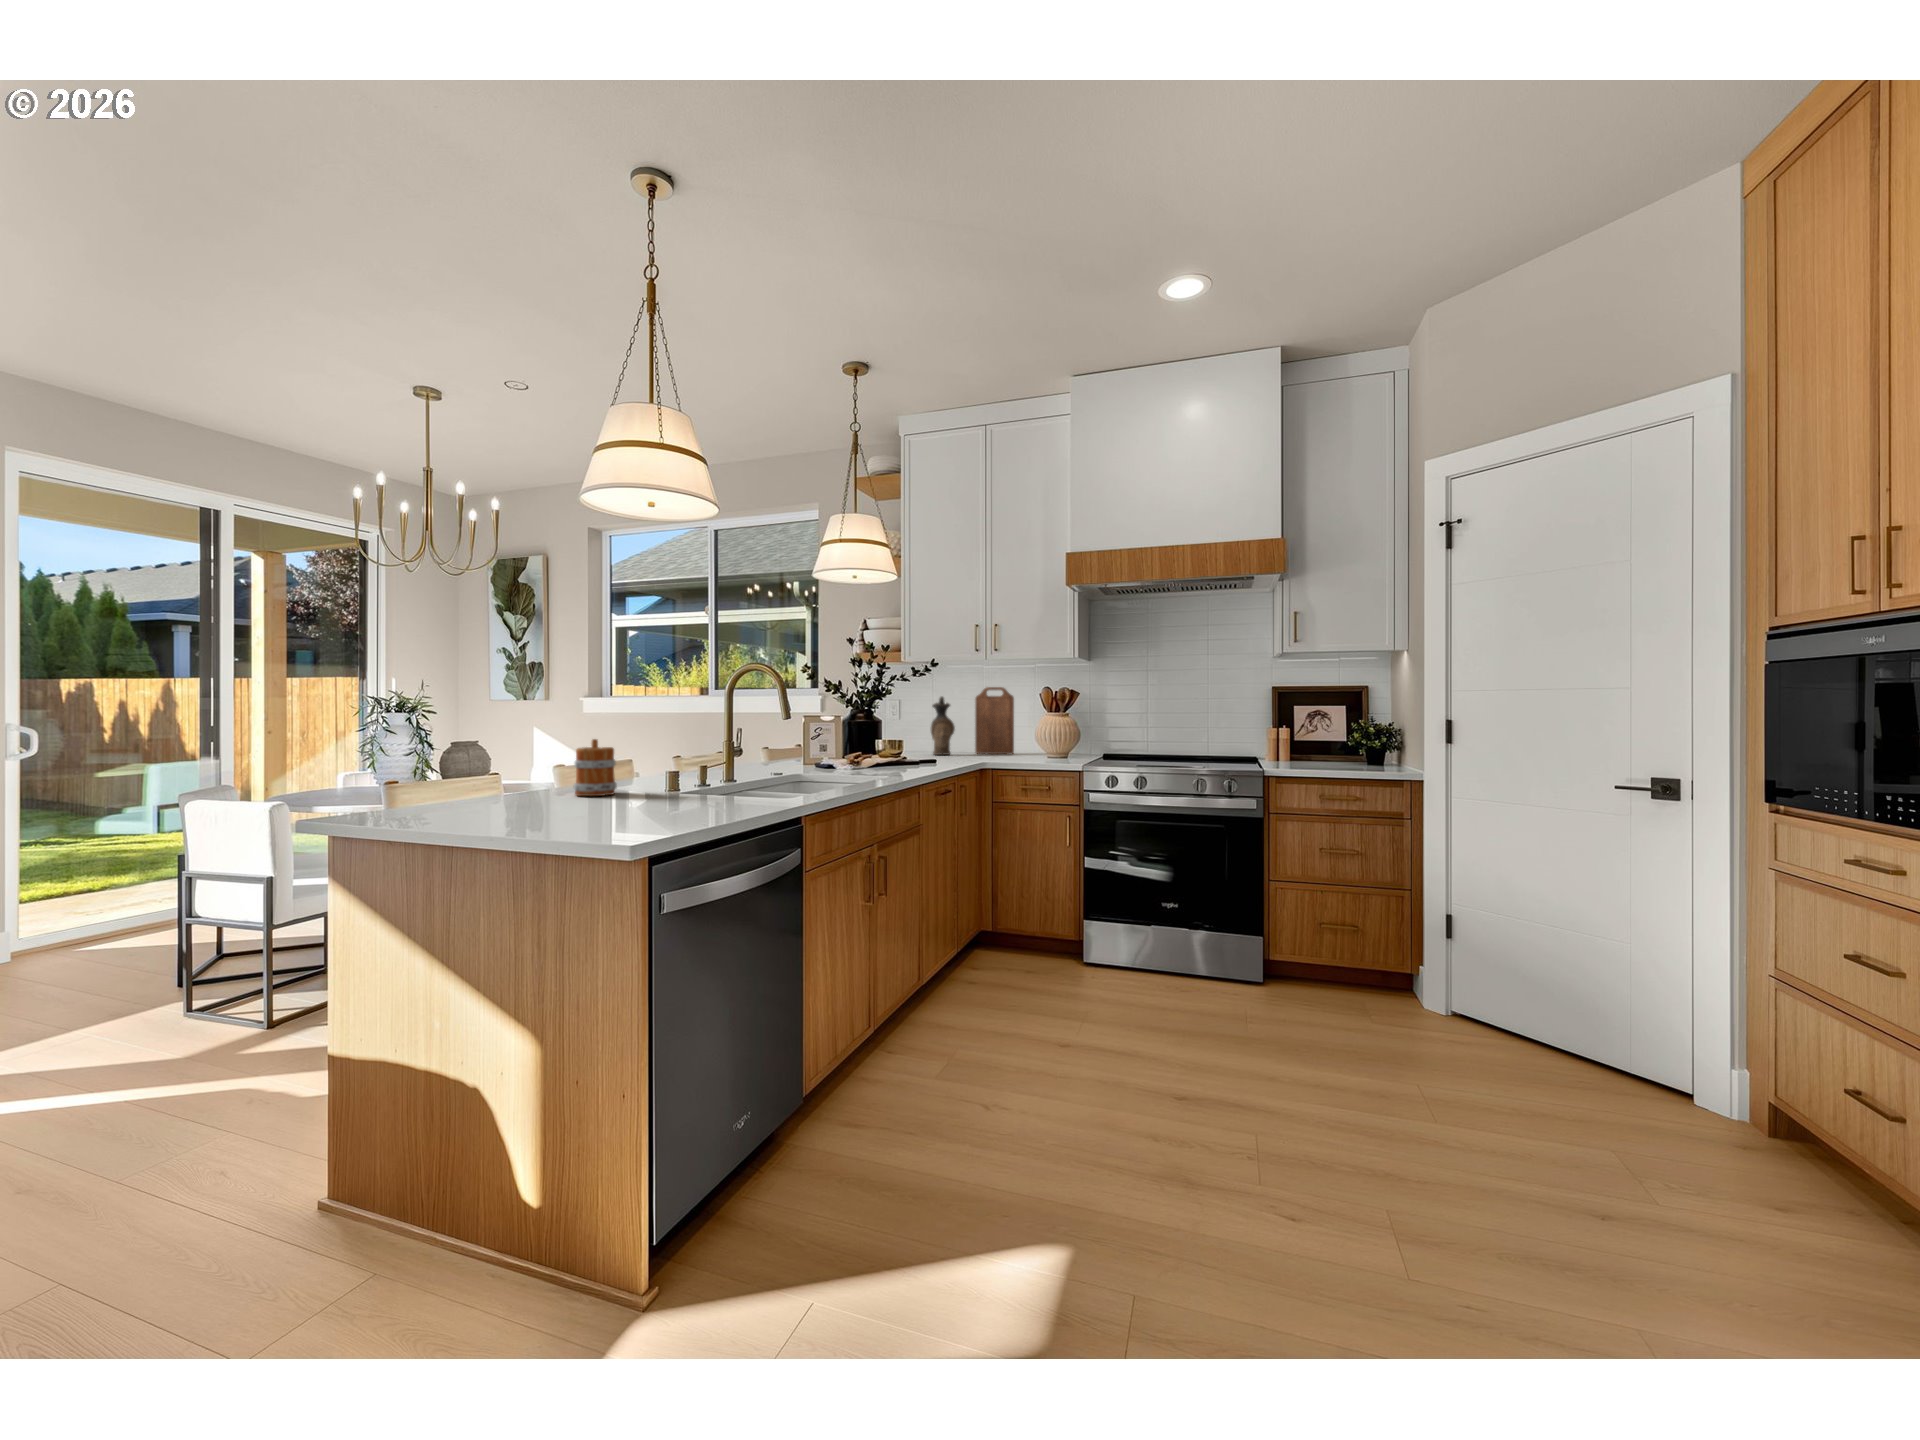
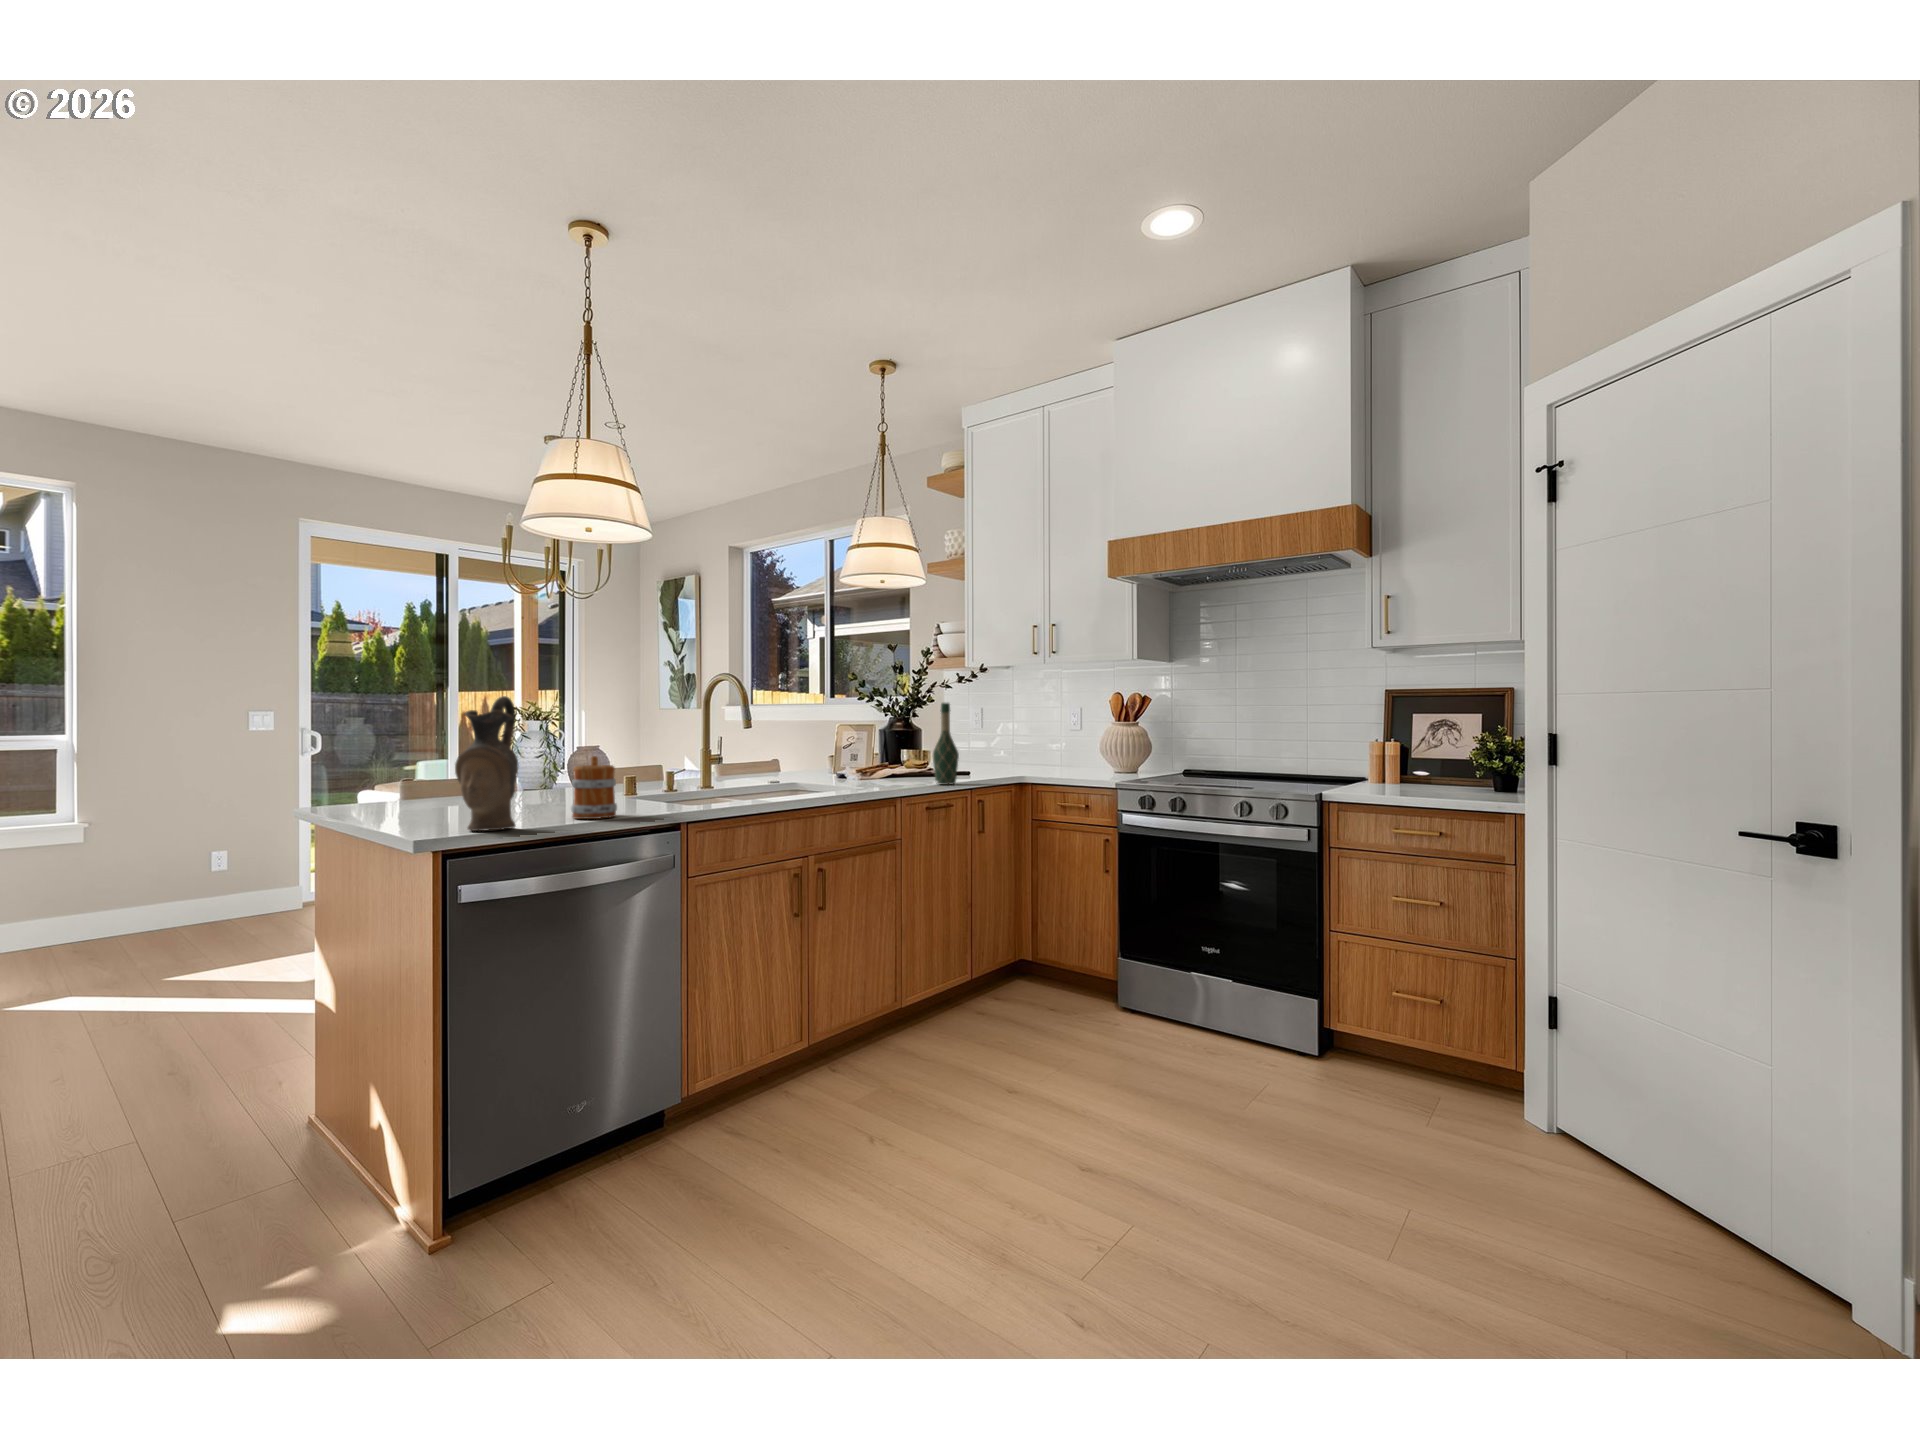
cutting board: present [975,687,1014,754] -> none [1033,693,1079,772]
wine bottle: none [893,694,916,765] -> present [933,703,959,785]
ceramic pitcher: present [931,697,955,755] -> present [455,696,518,831]

